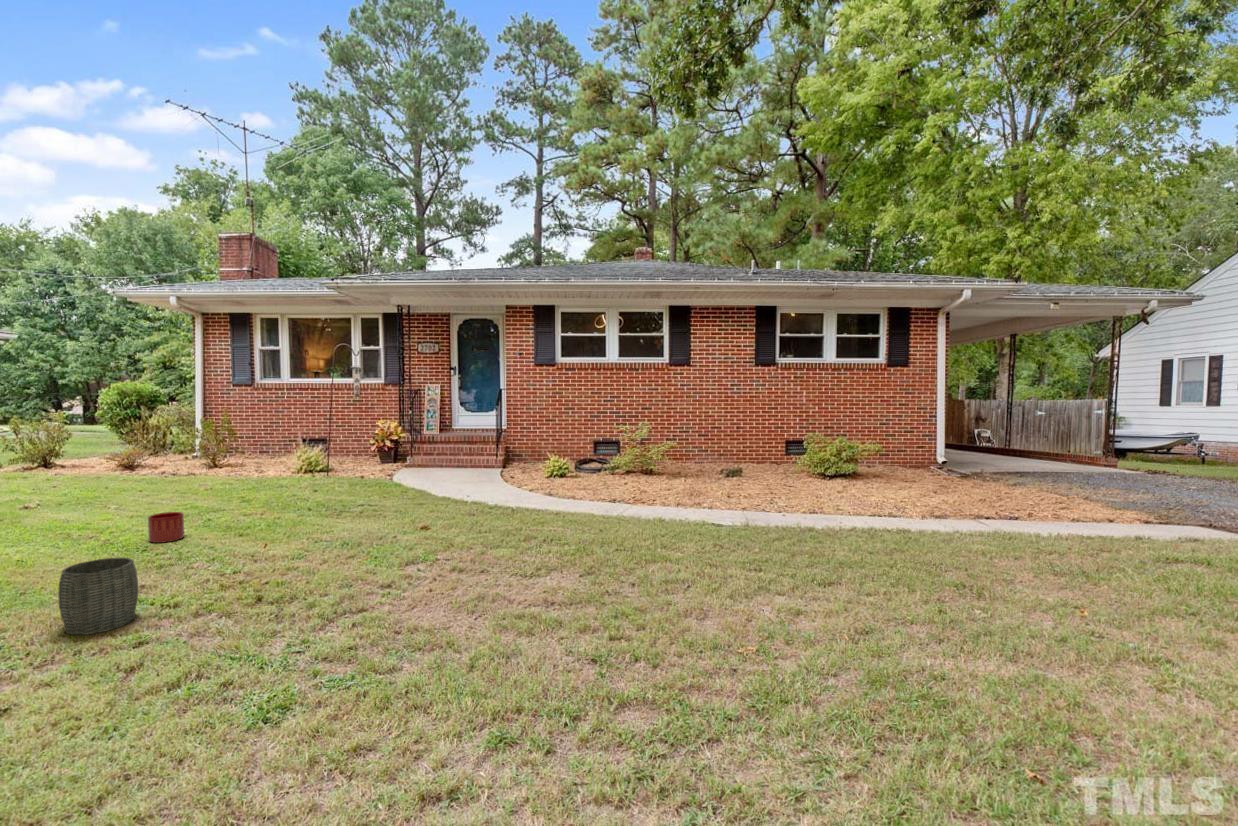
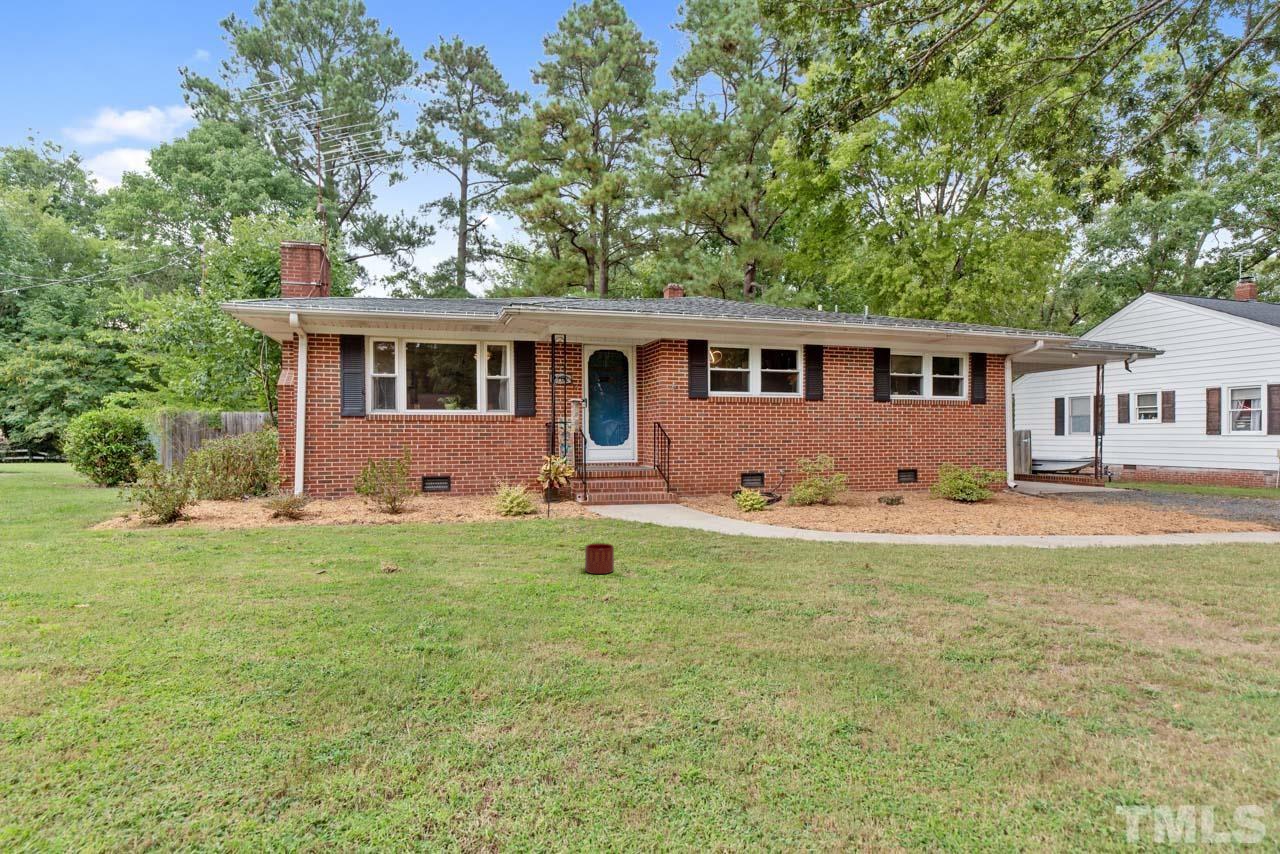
woven basket: present [58,558,138,635] -> none [778,571,835,639]

